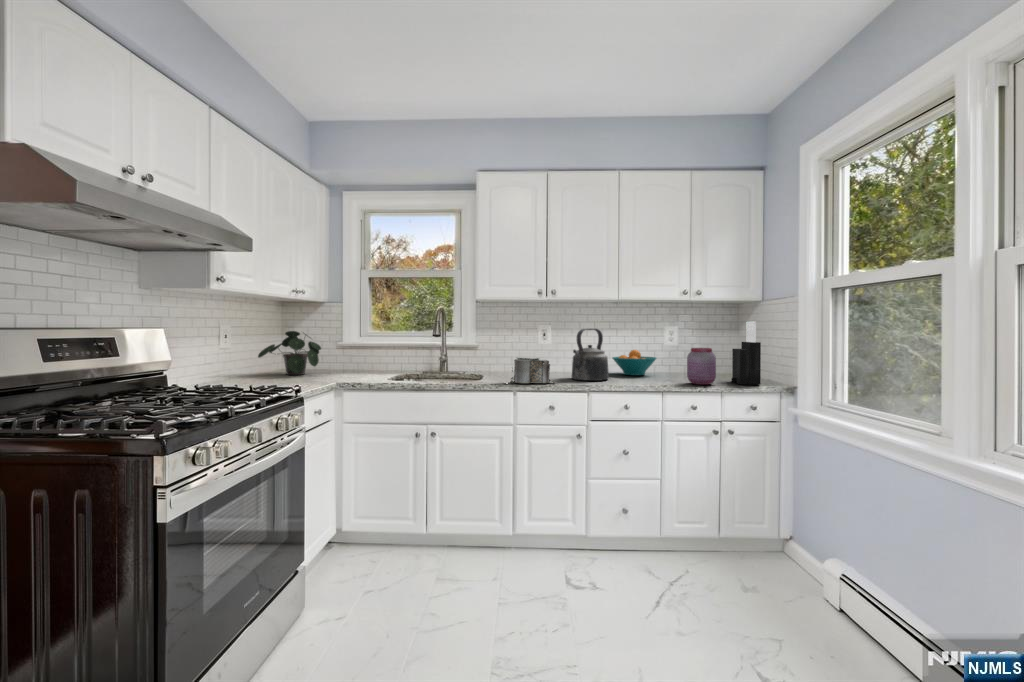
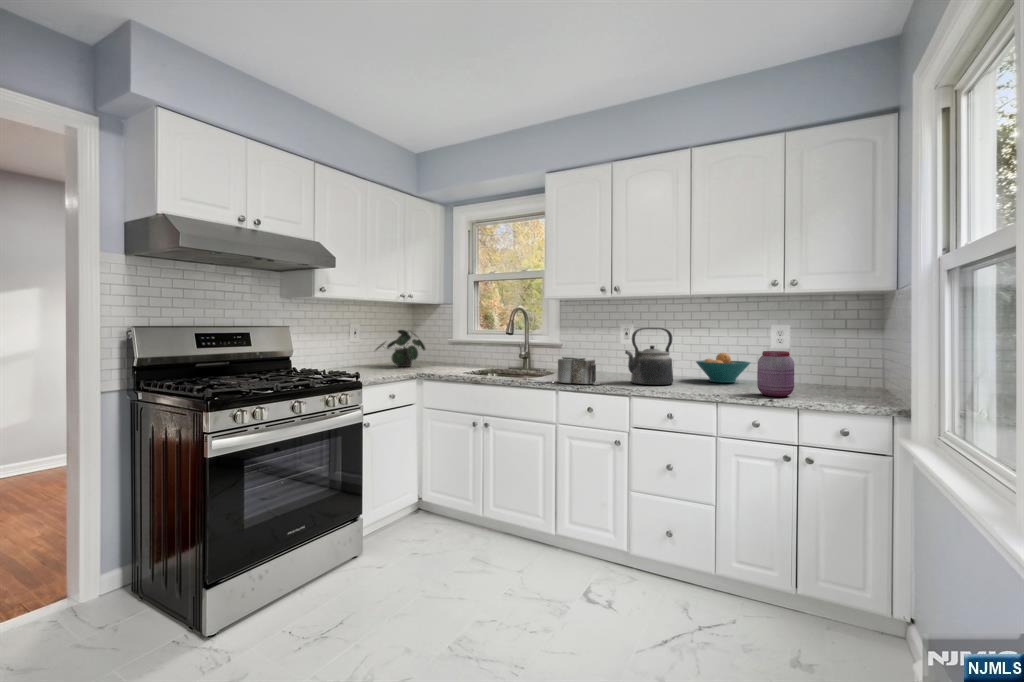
knife block: present [731,321,761,385] -> none [828,318,865,401]

